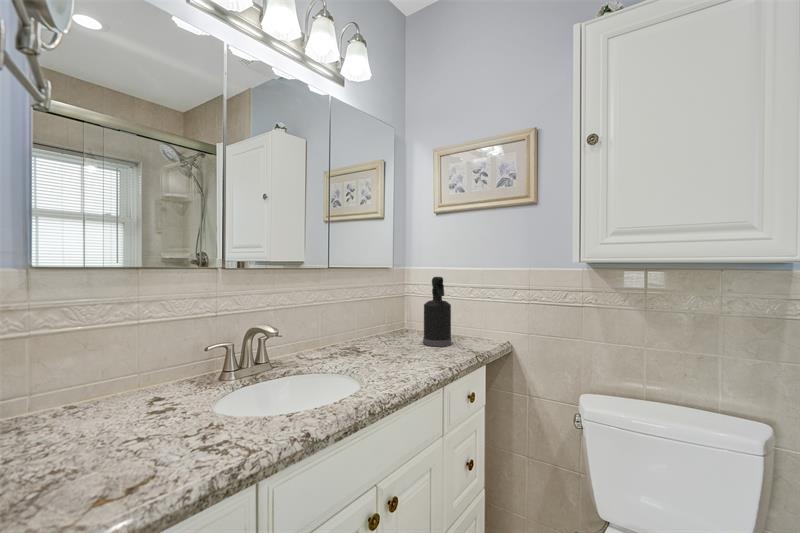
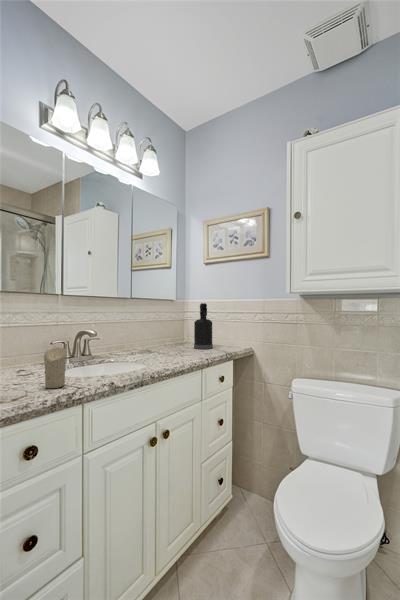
candle: none [188,374,227,450] -> present [44,347,66,388]

